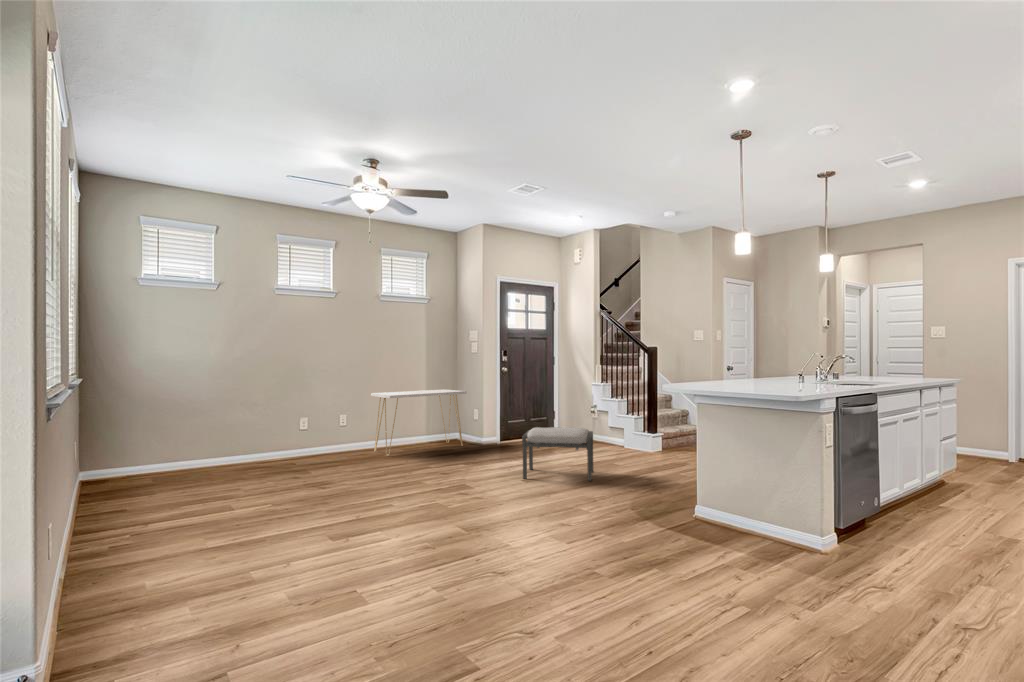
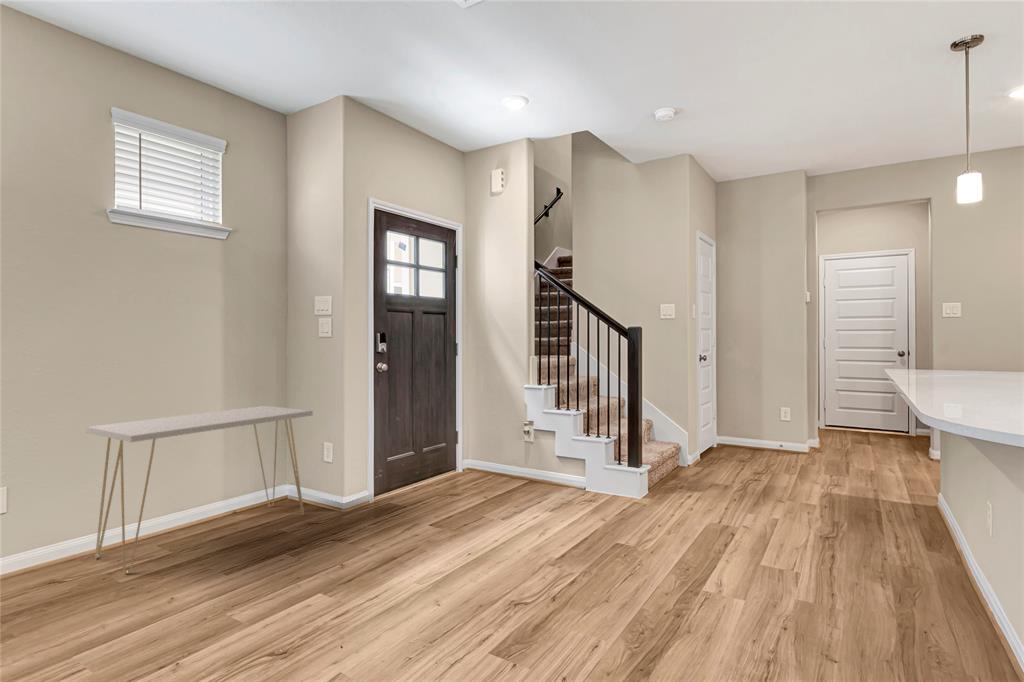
ottoman: present [522,427,593,481] -> none [478,495,642,636]

